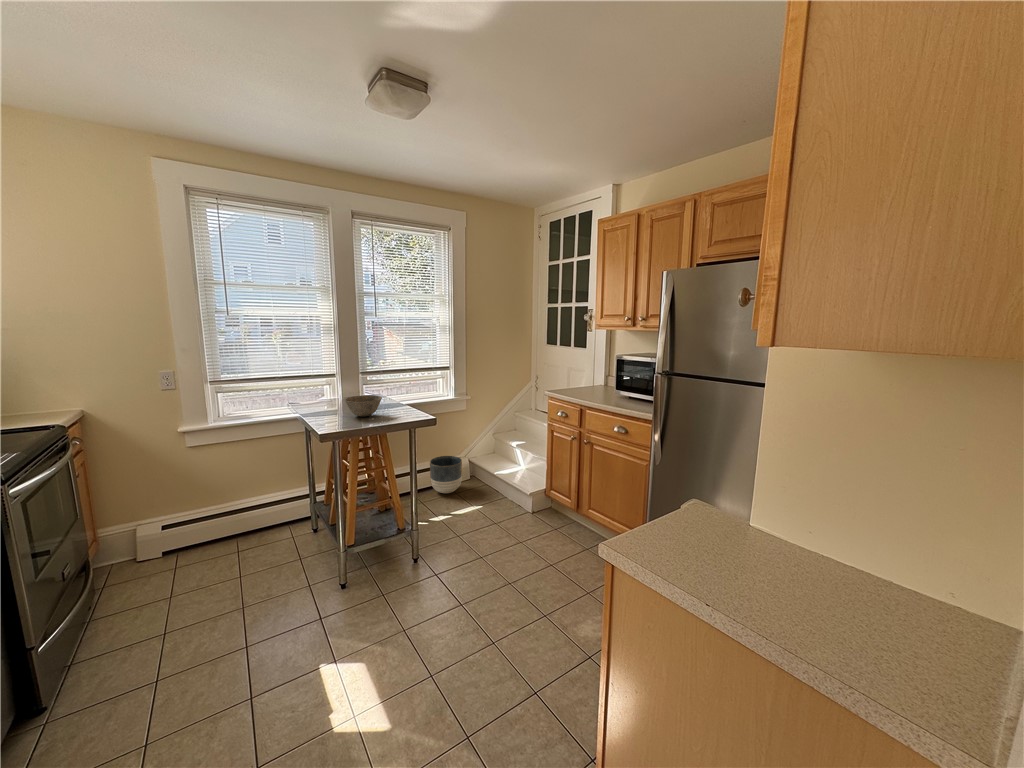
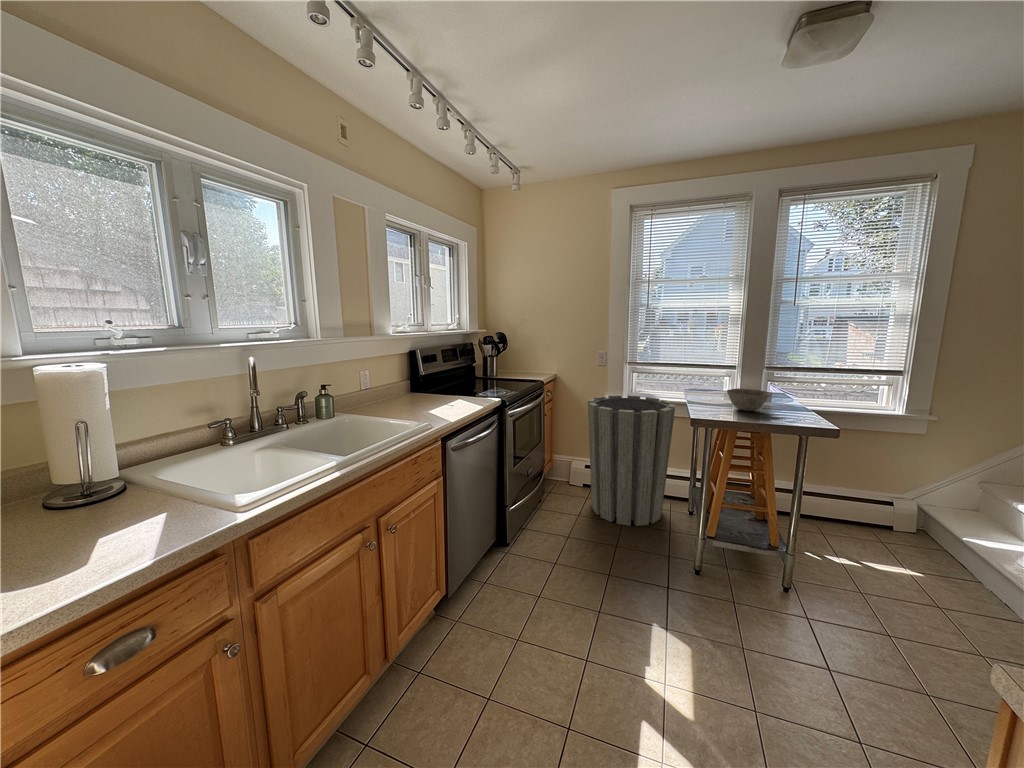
trash can: none [159,419,286,585] -> present [588,395,675,526]
planter: present [430,456,462,493] -> none [843,487,901,539]

